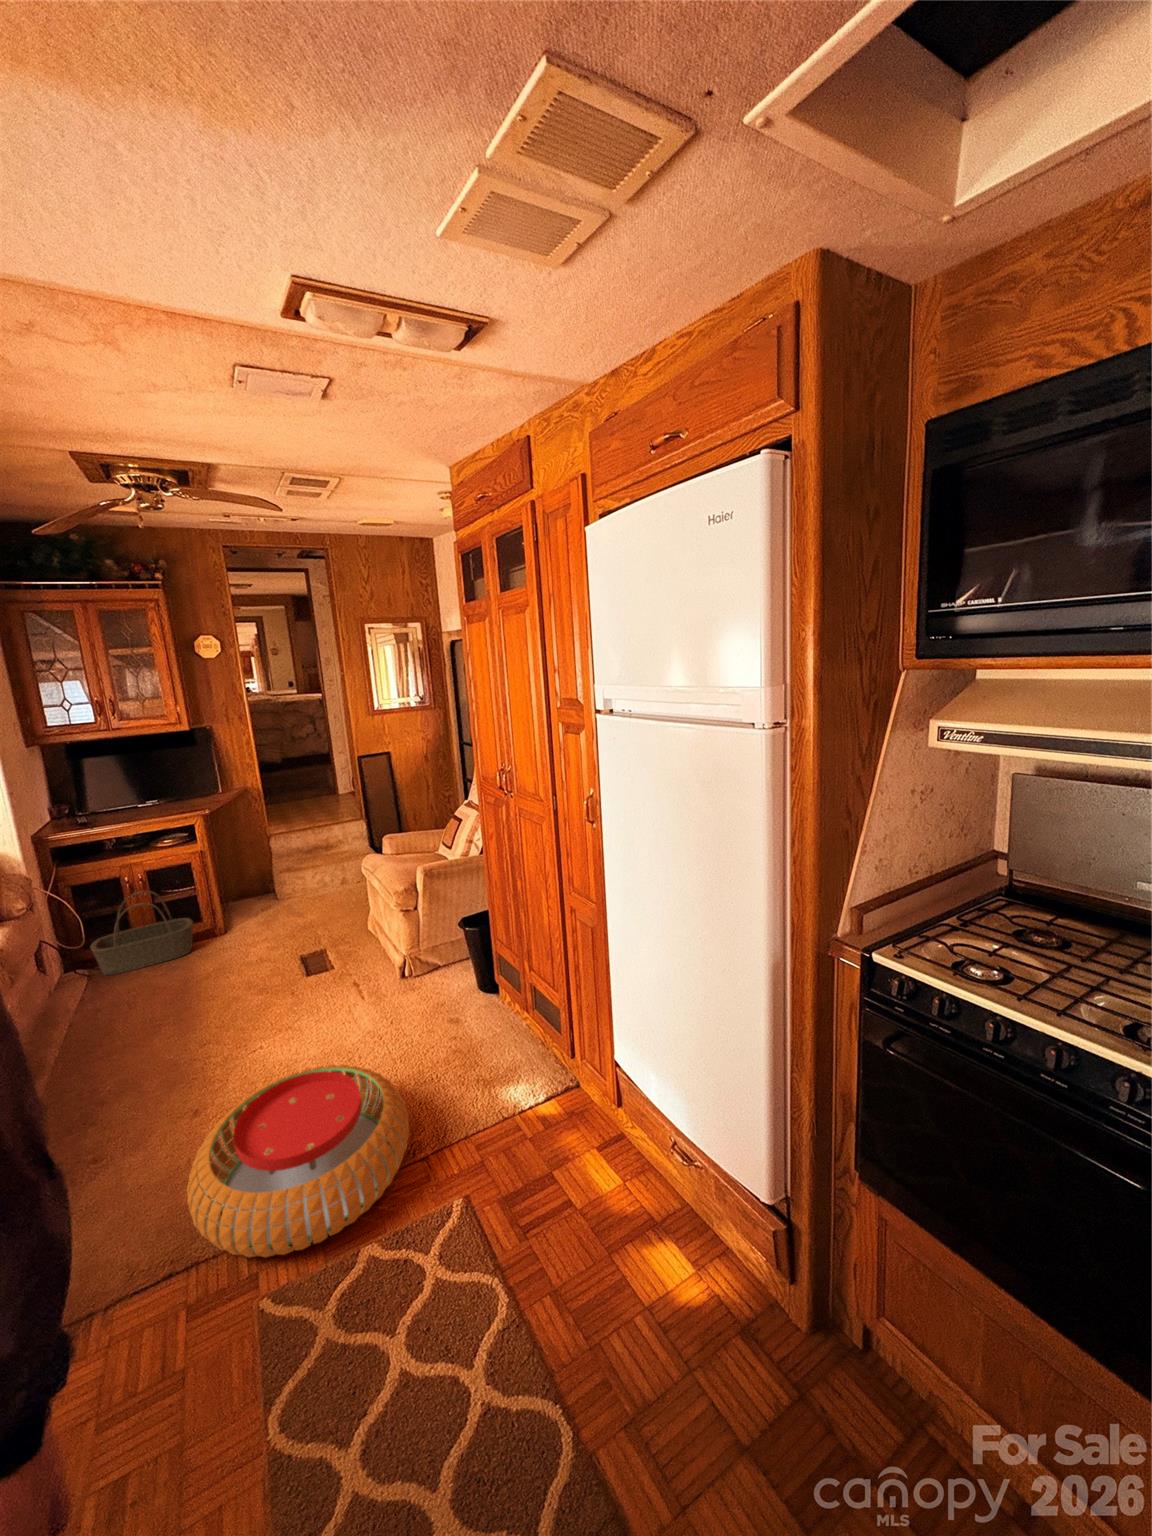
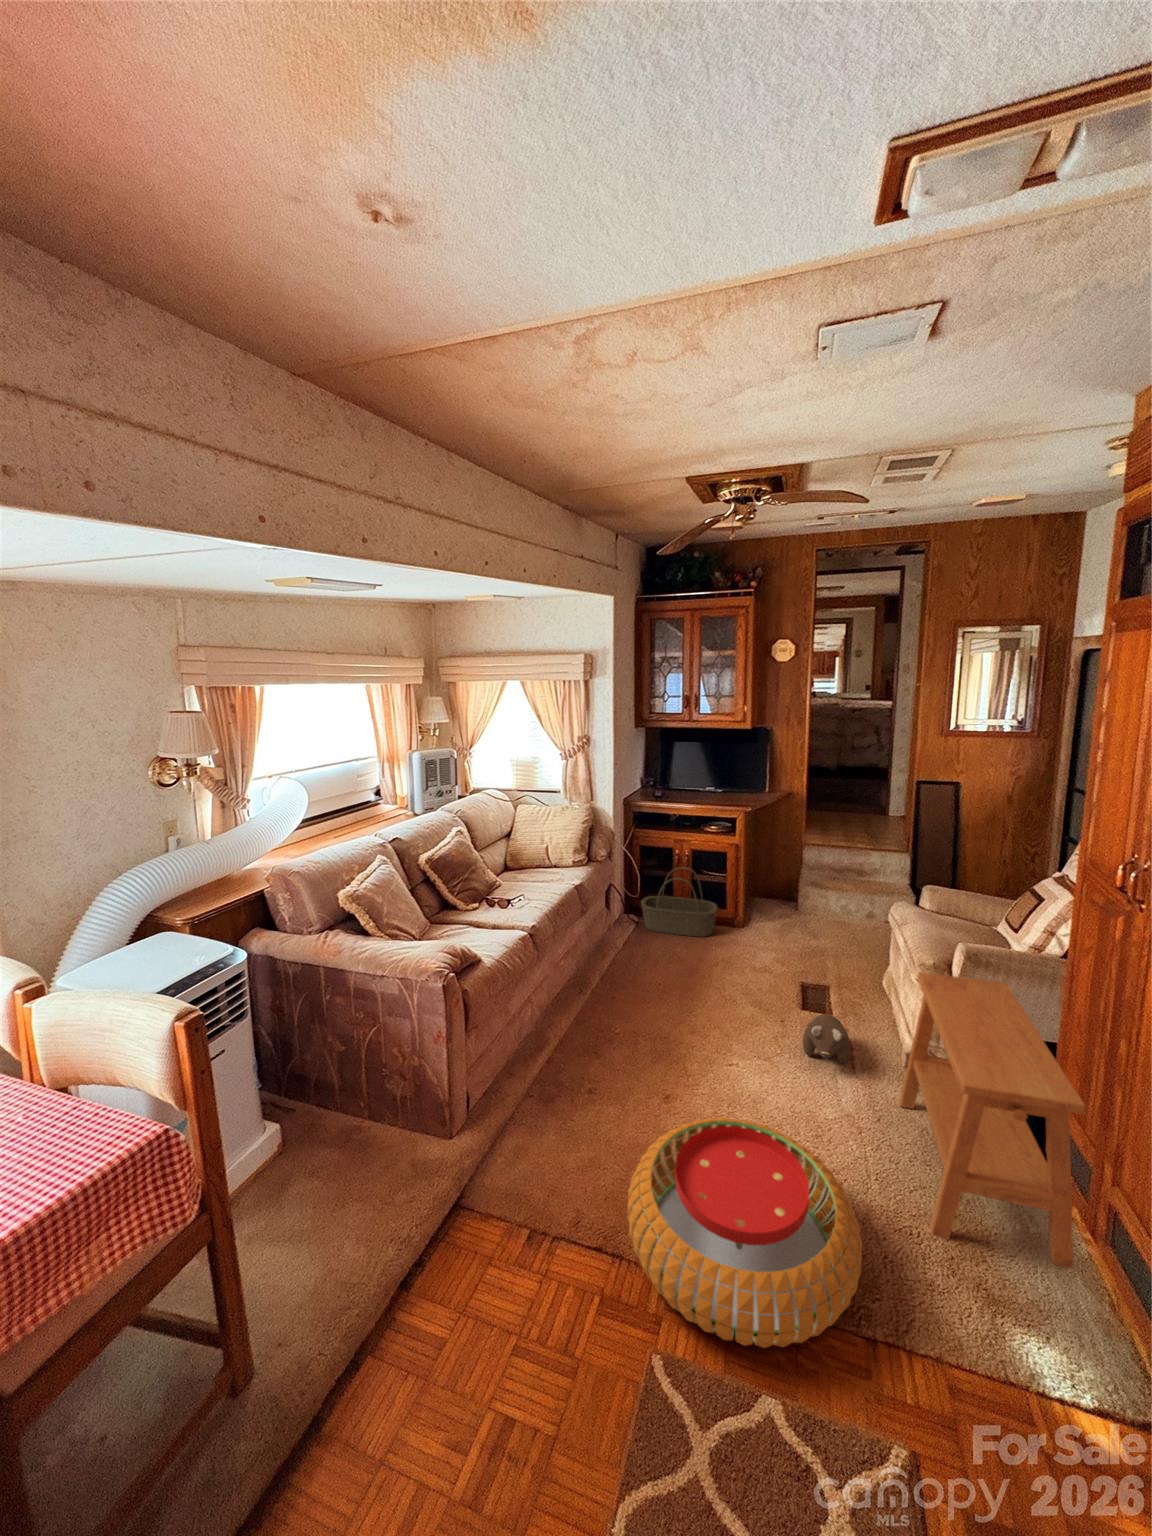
side table: none [396,882,524,1074] -> present [899,973,1085,1269]
plush toy: none [316,965,358,1008] -> present [803,1014,851,1063]

